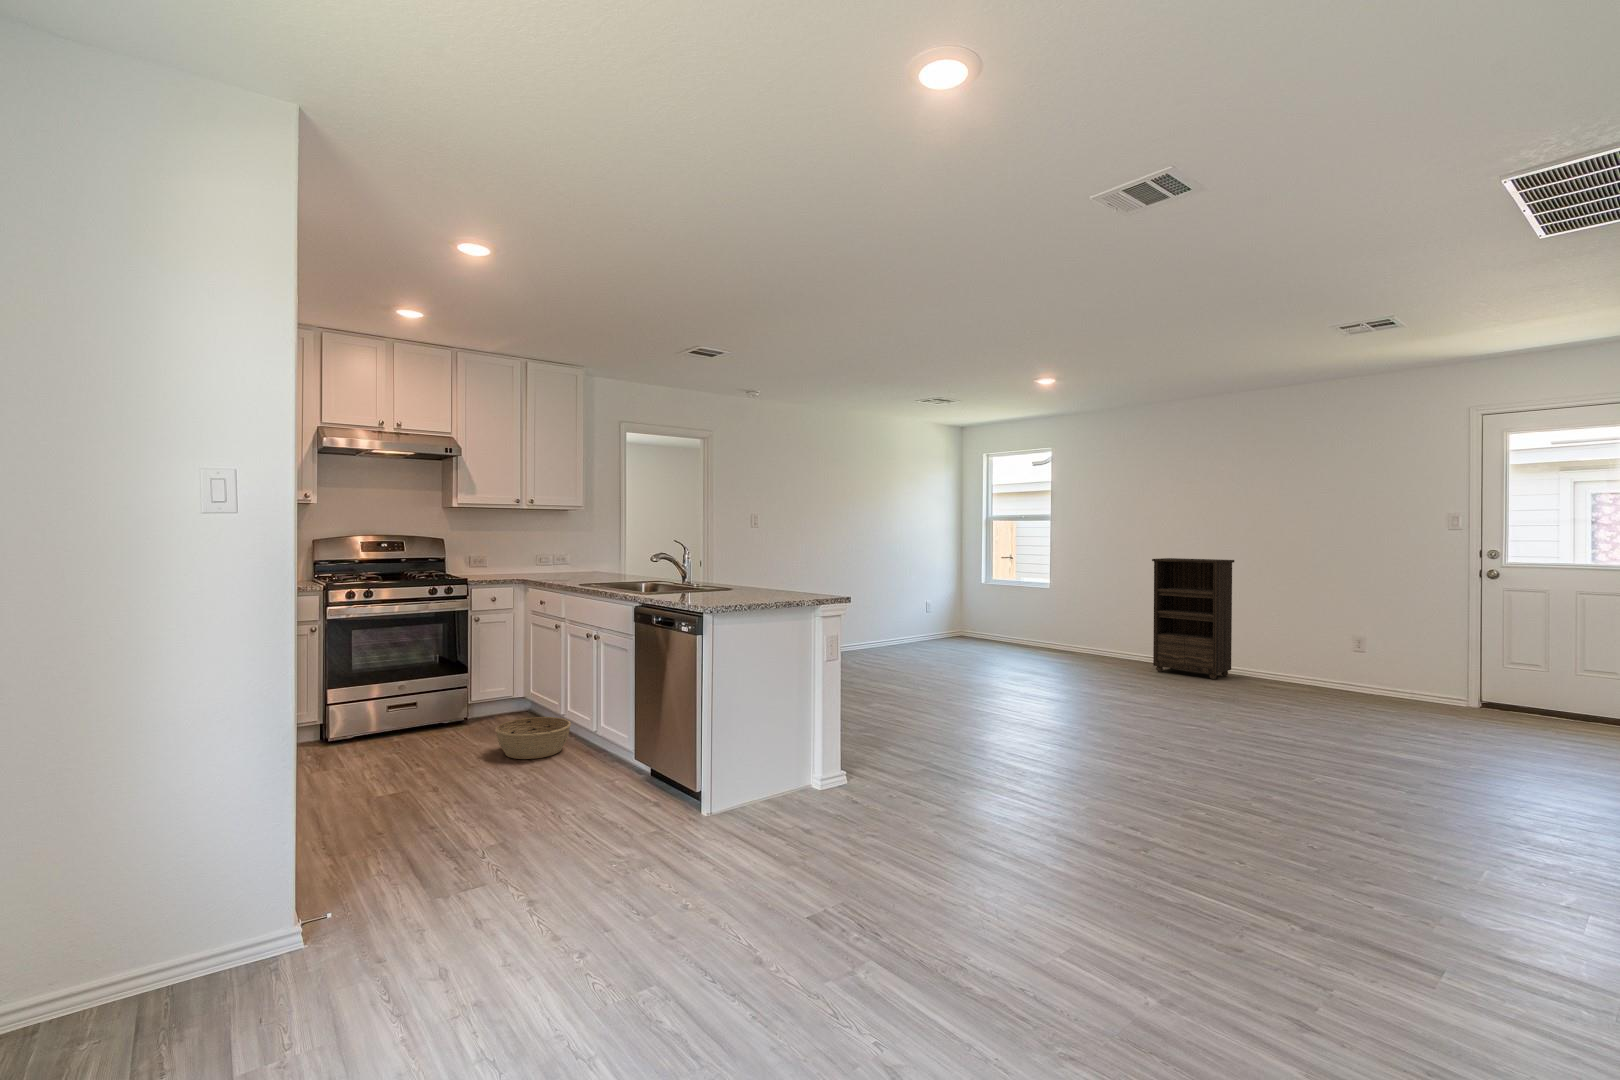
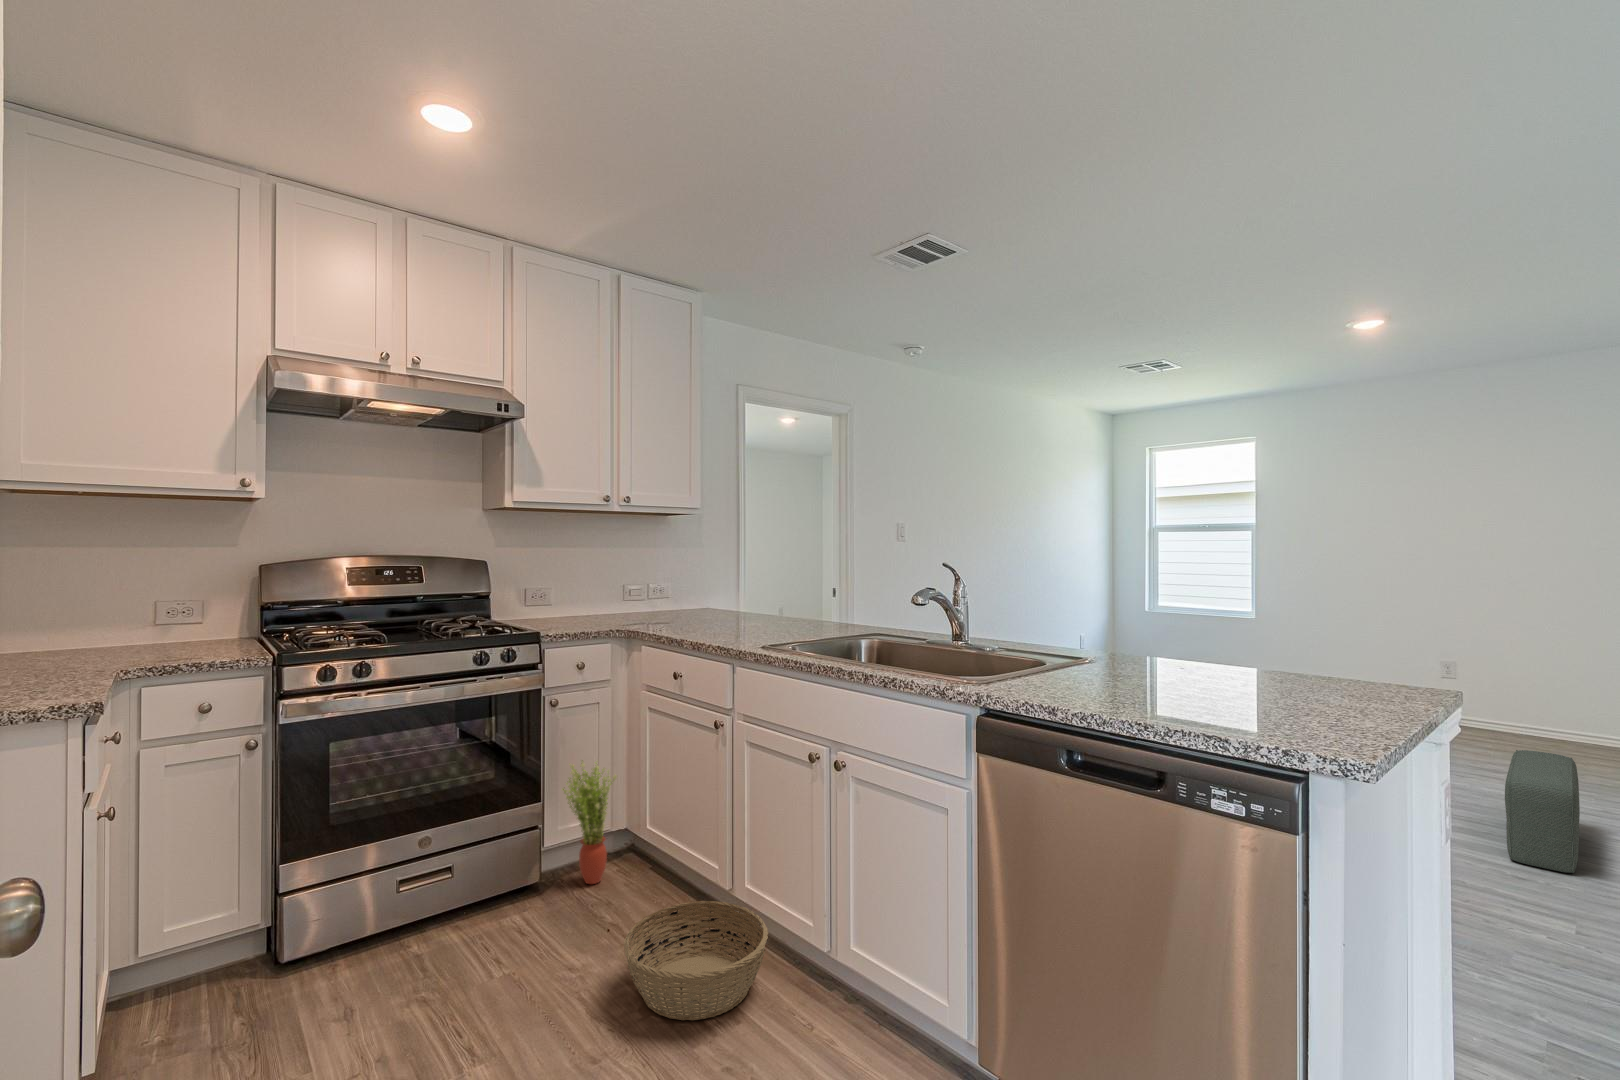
bookshelf: present [1152,558,1234,679] -> none [1458,578,1586,750]
potted plant: none [480,652,513,722] -> present [563,763,617,884]
pouf: none [1042,664,1113,726] -> present [1505,750,1580,873]

